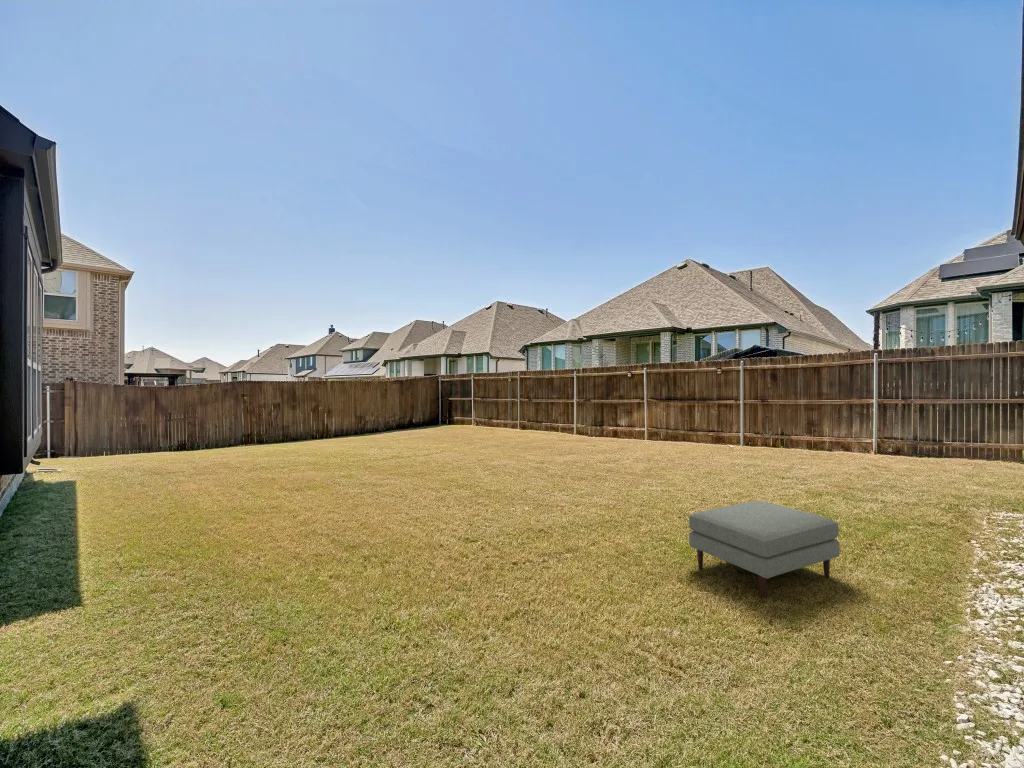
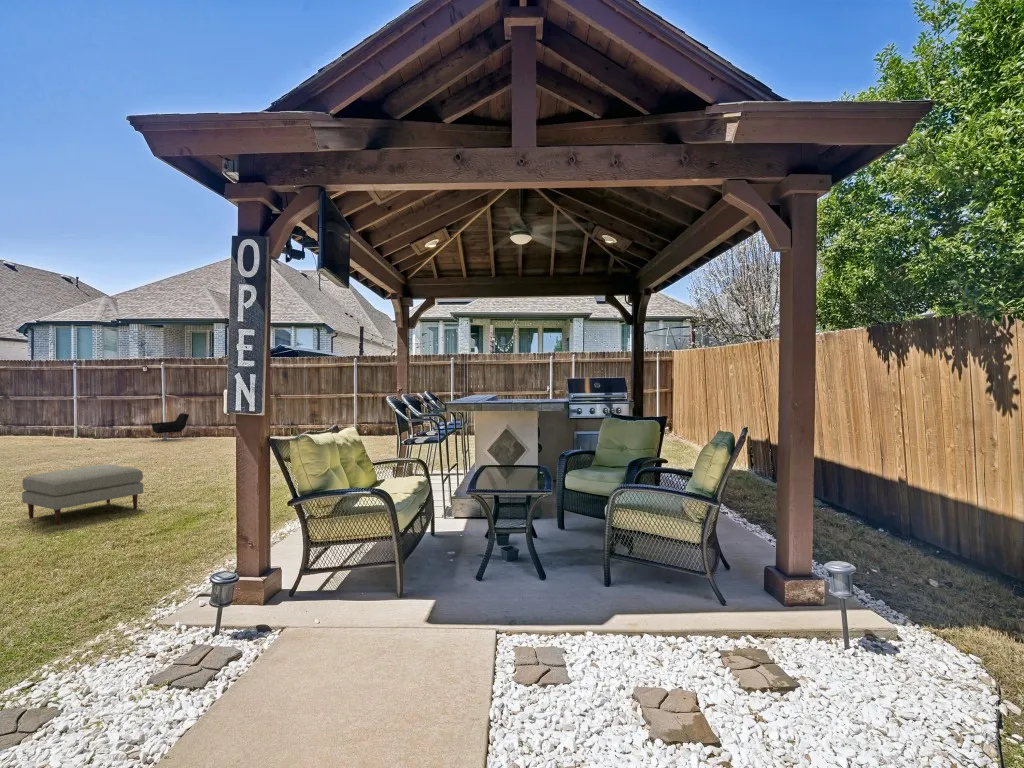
lounge chair: none [639,417,672,444] -> present [152,413,189,442]

